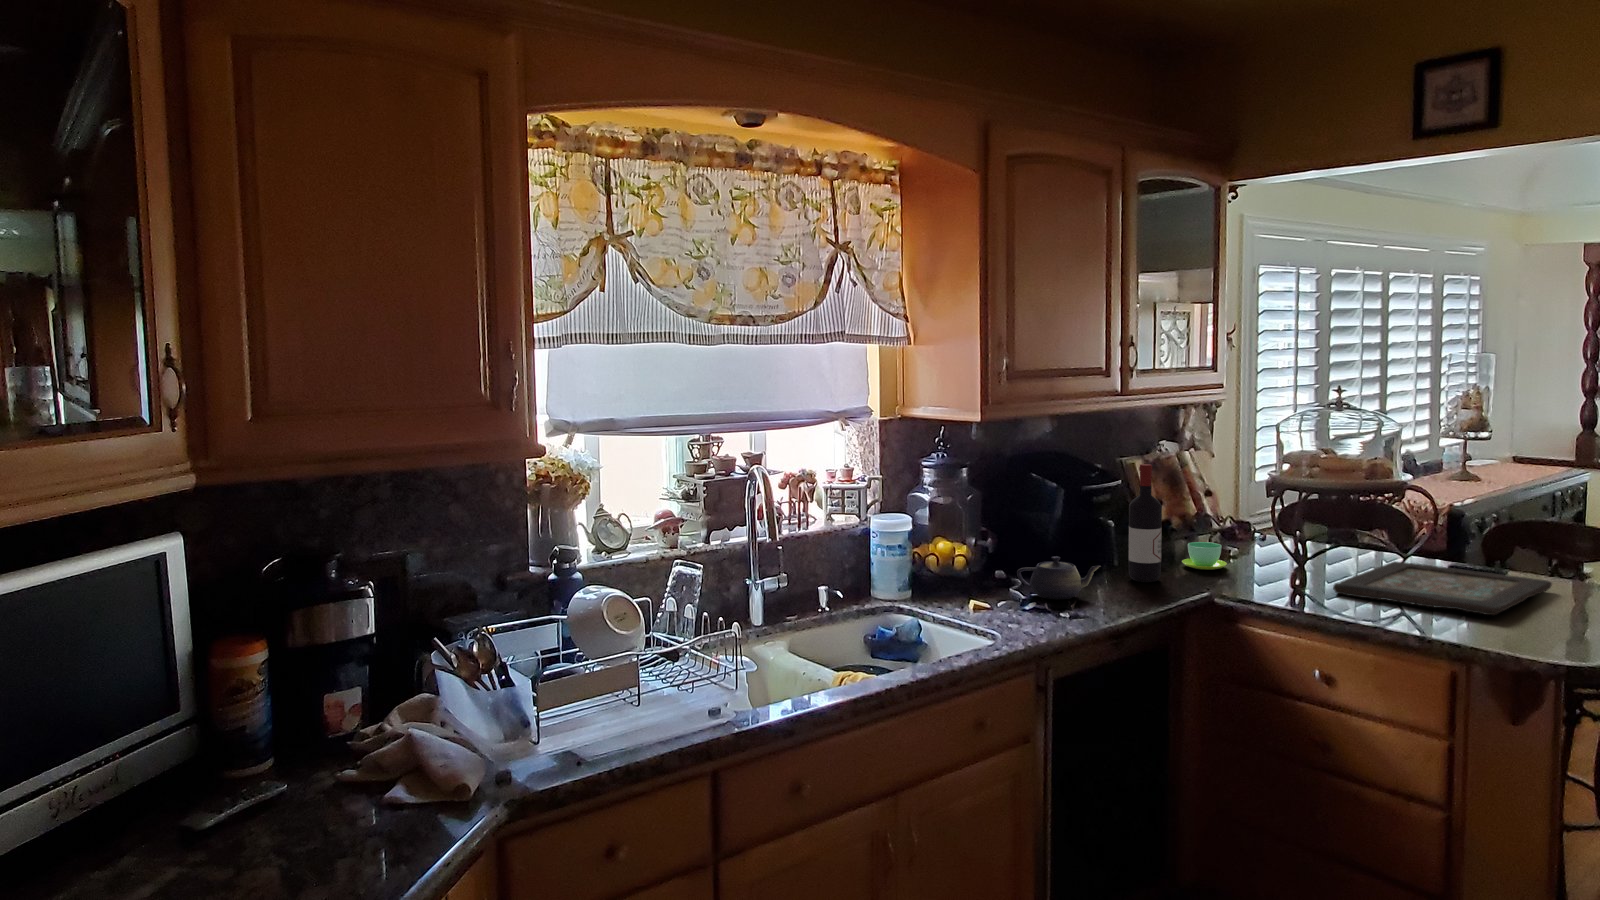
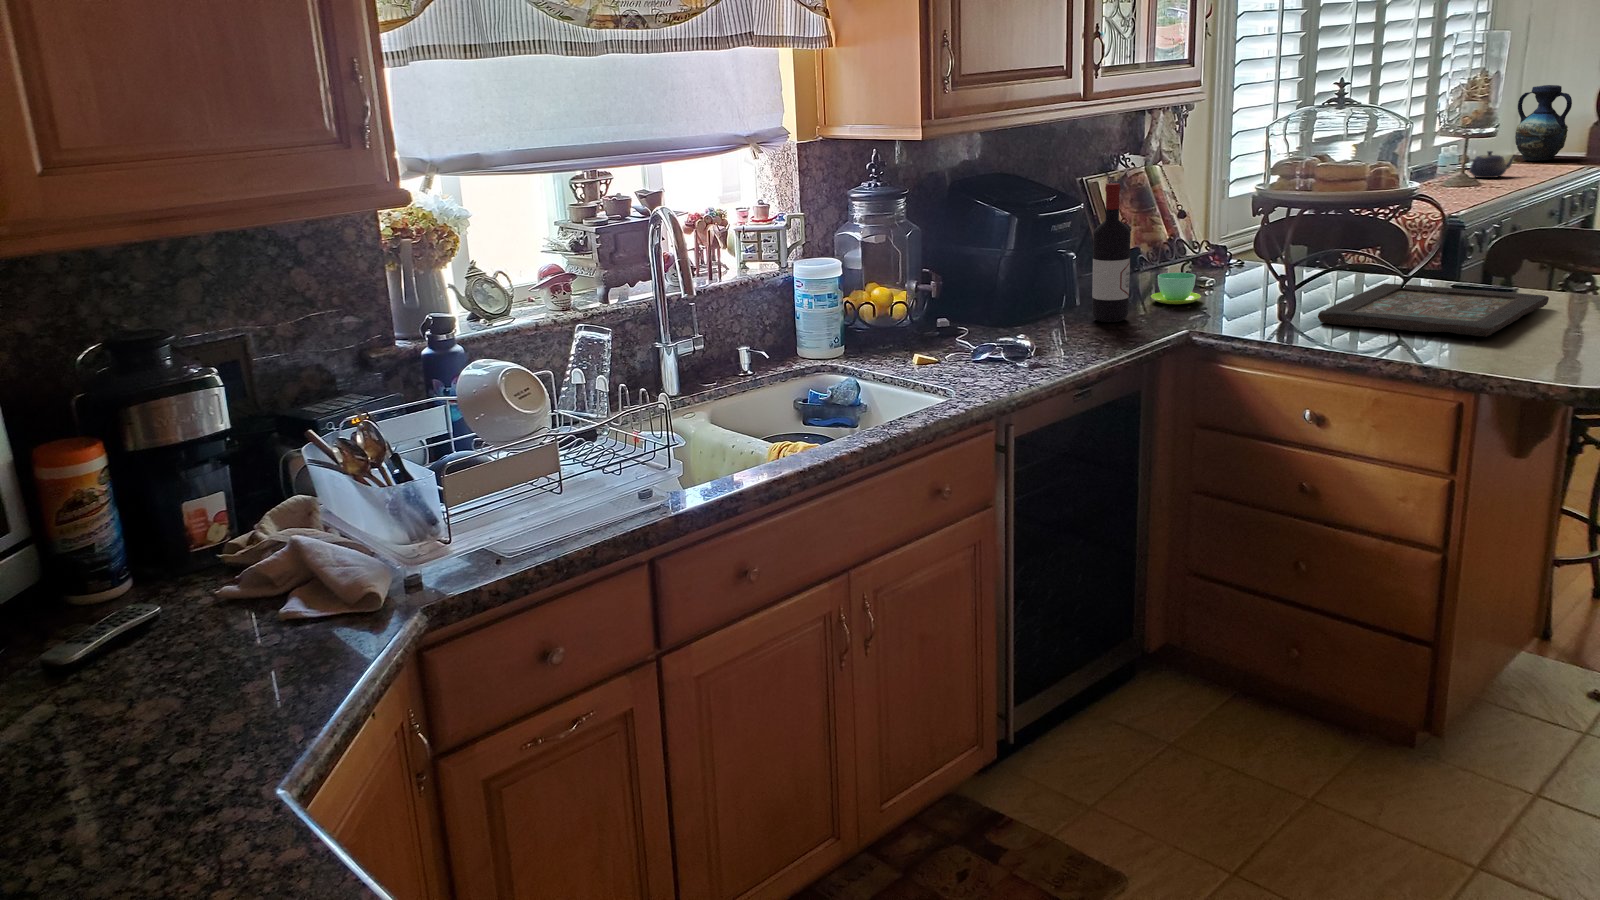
vase: none [1510,400,1559,462] -> present [1515,85,1572,161]
teapot: present [1017,556,1101,599] -> present [1465,151,1517,178]

